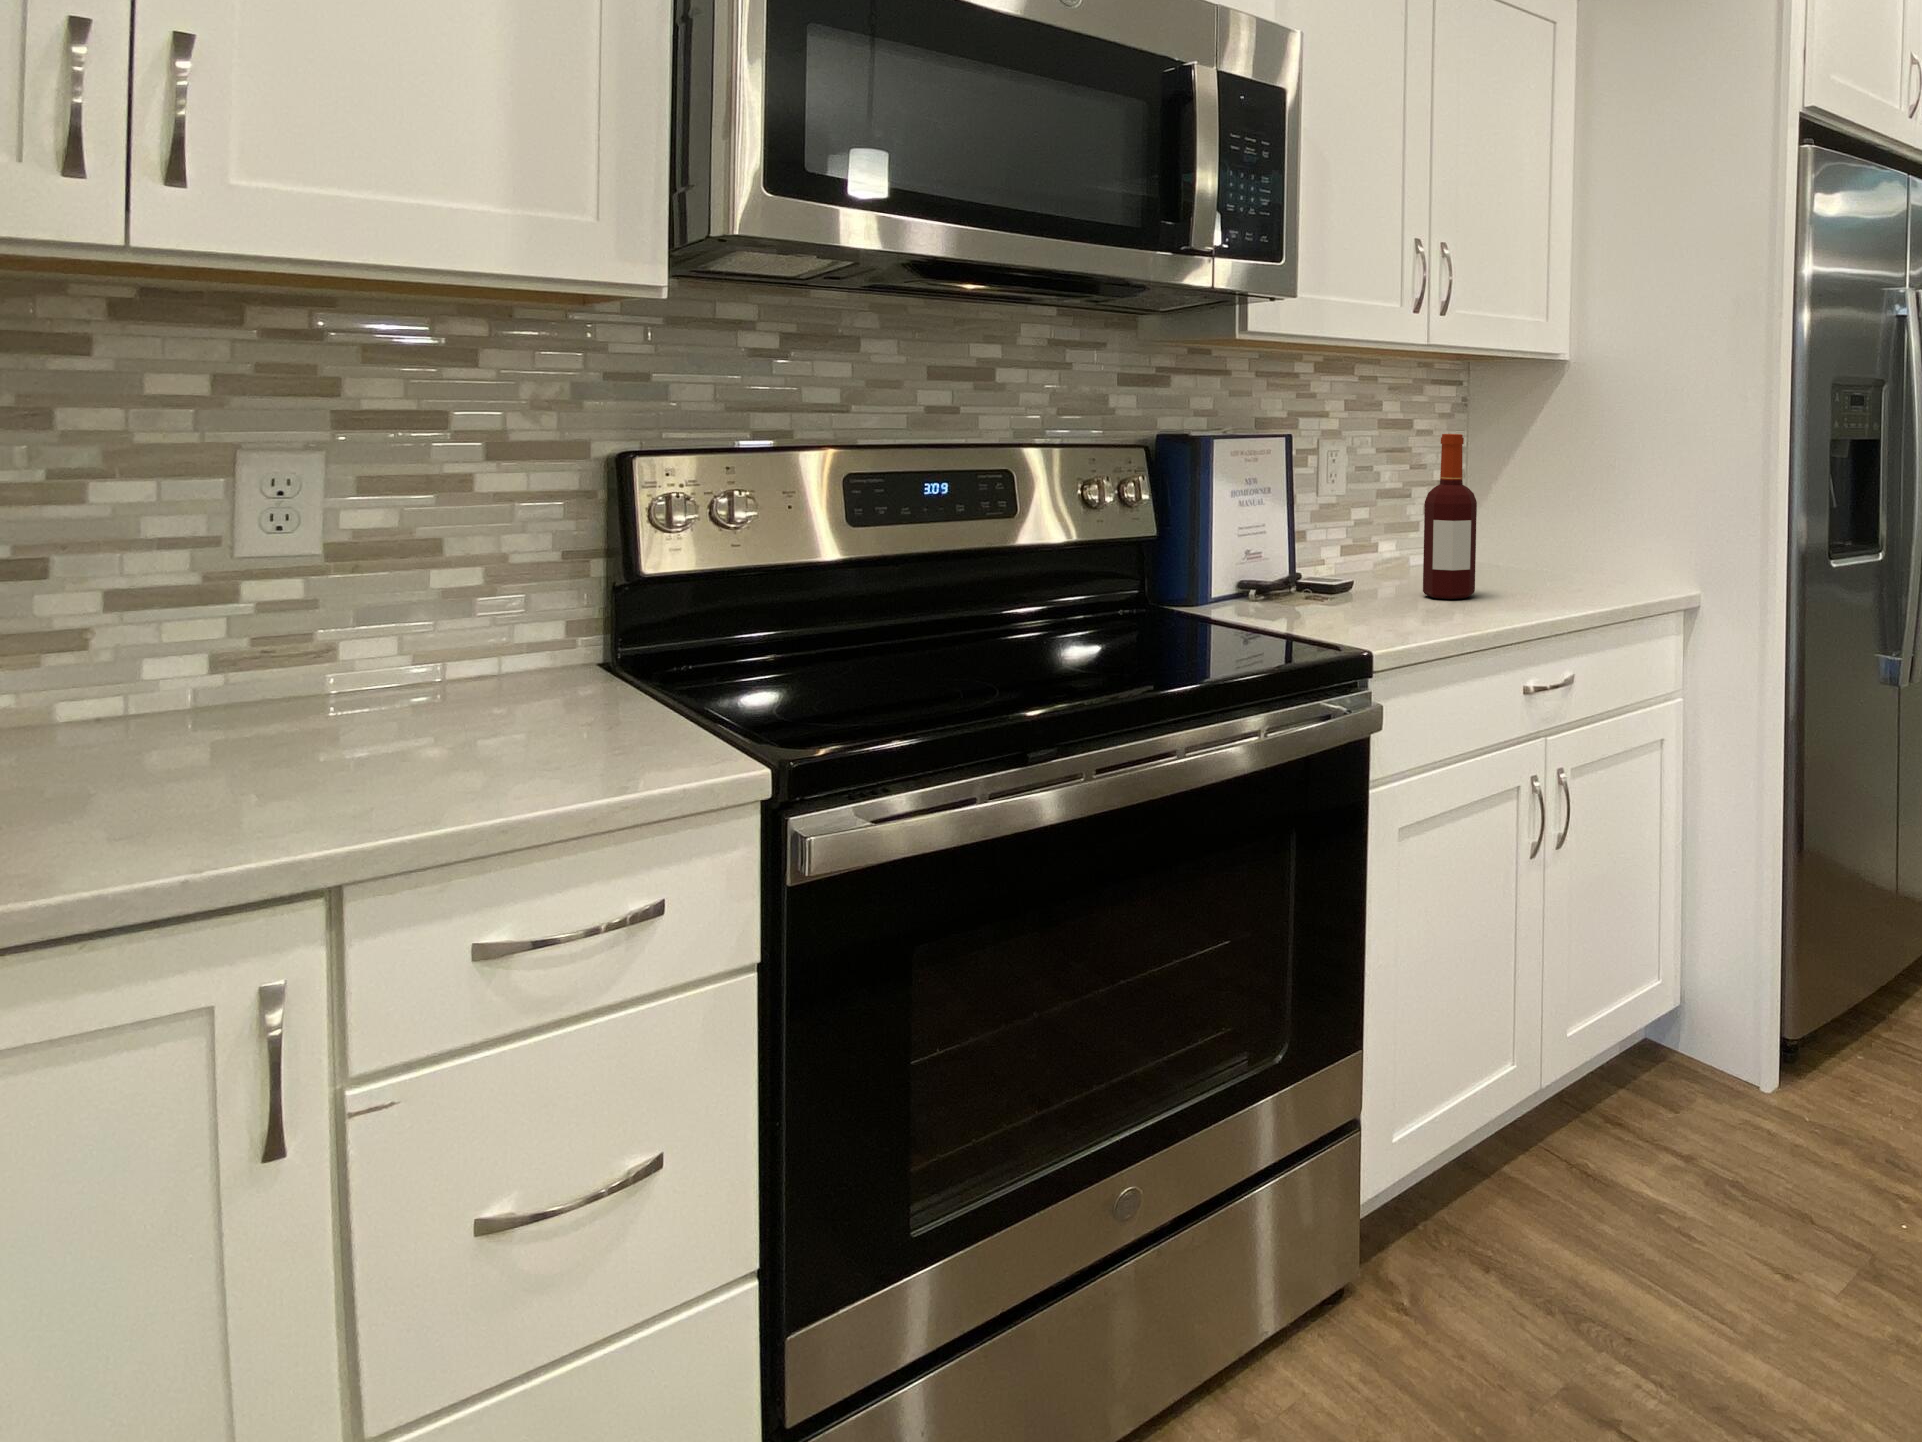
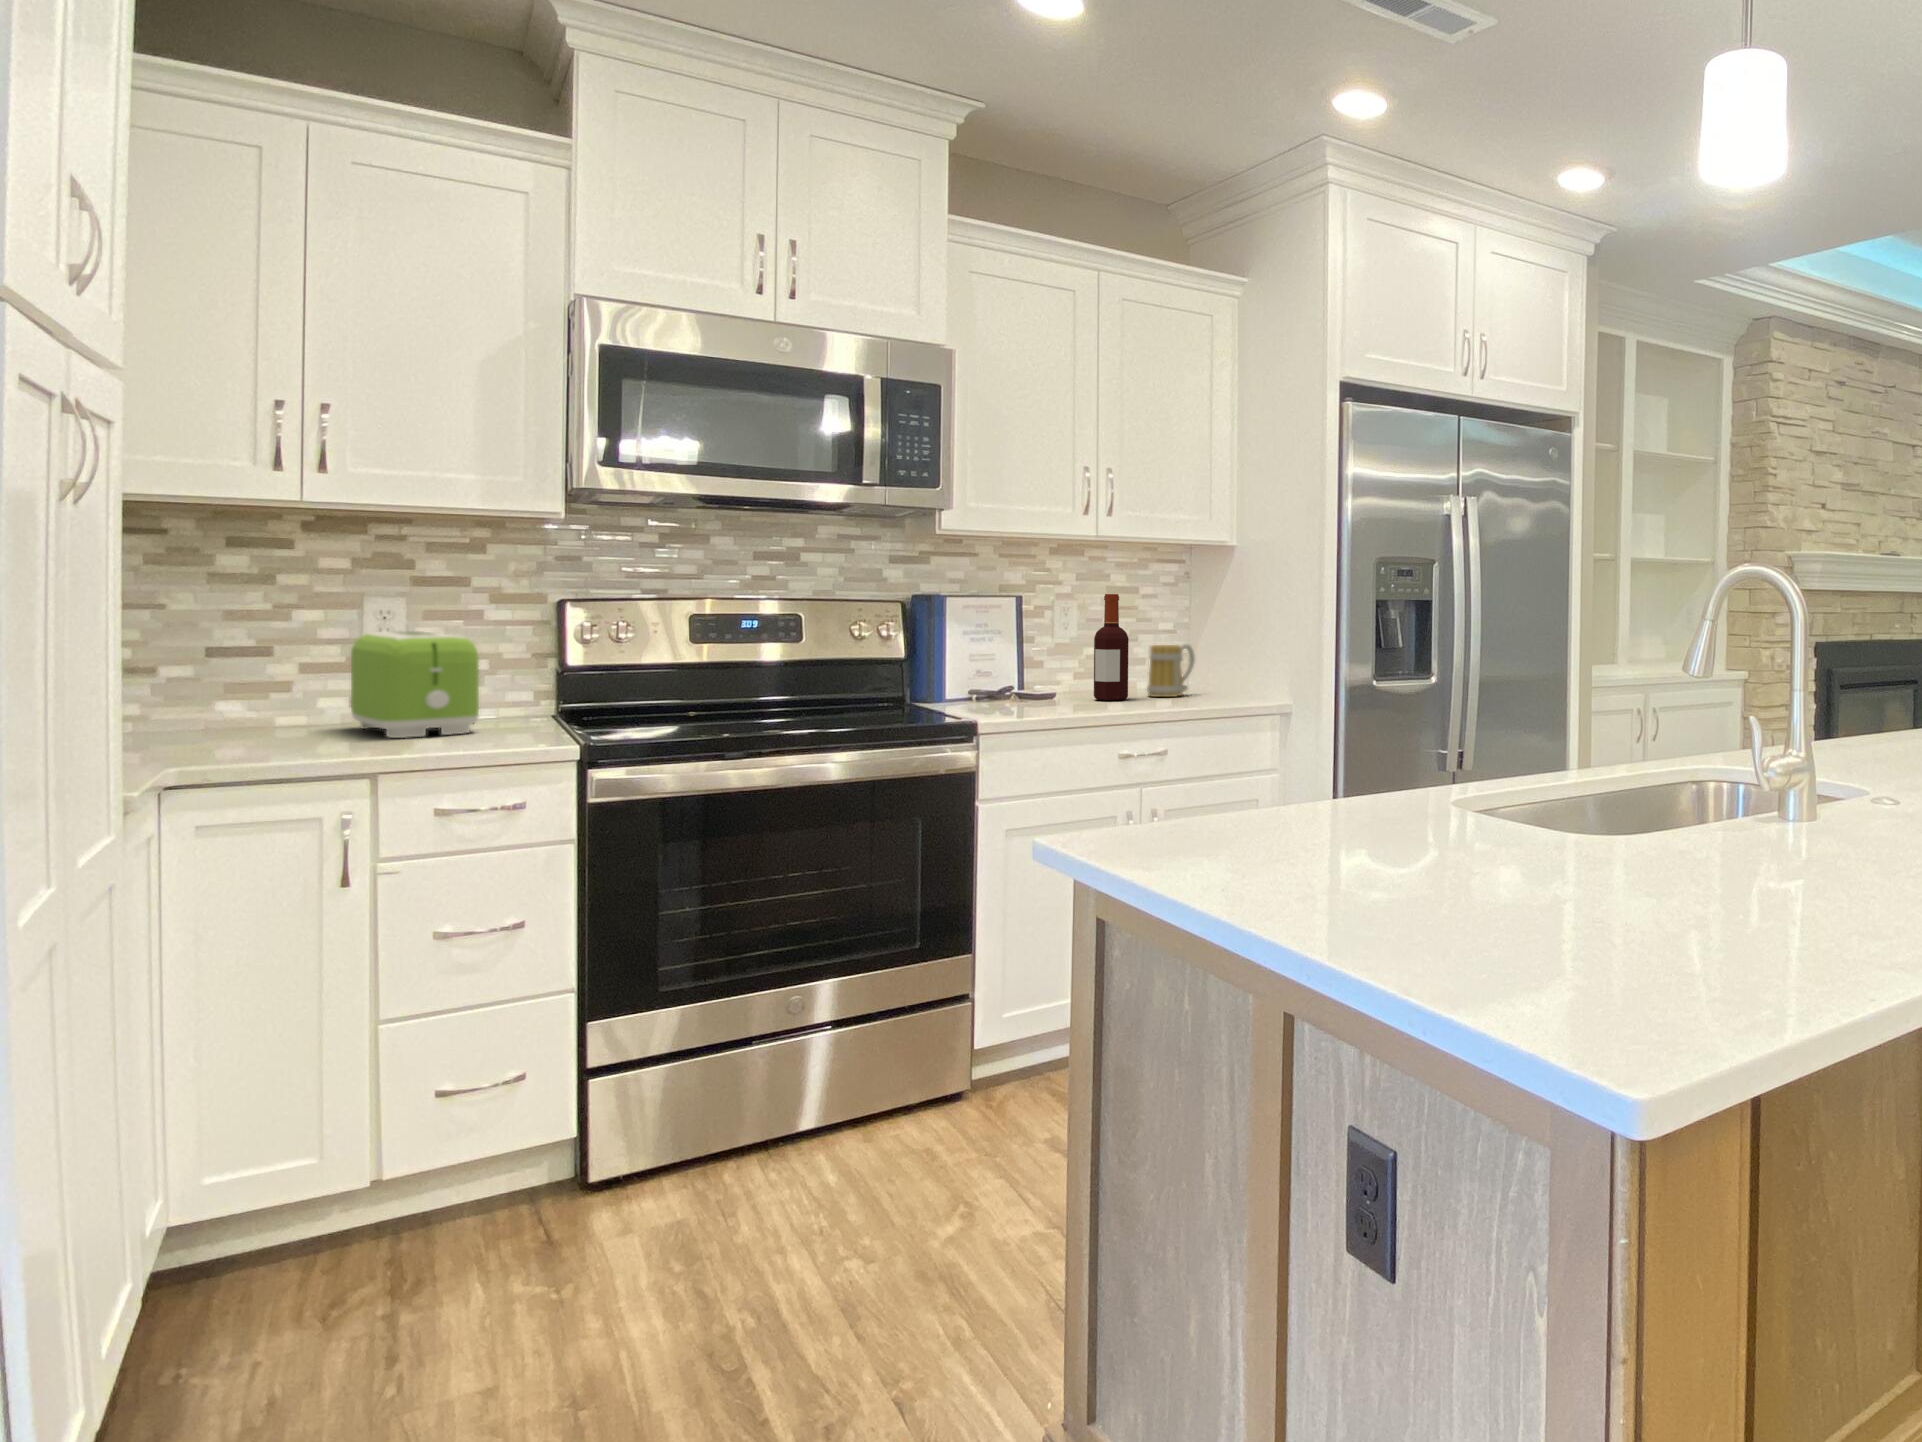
mug: none [1477,507,1532,589] -> present [1147,644,1195,697]
toaster: none [217,520,512,760] -> present [351,631,479,738]

